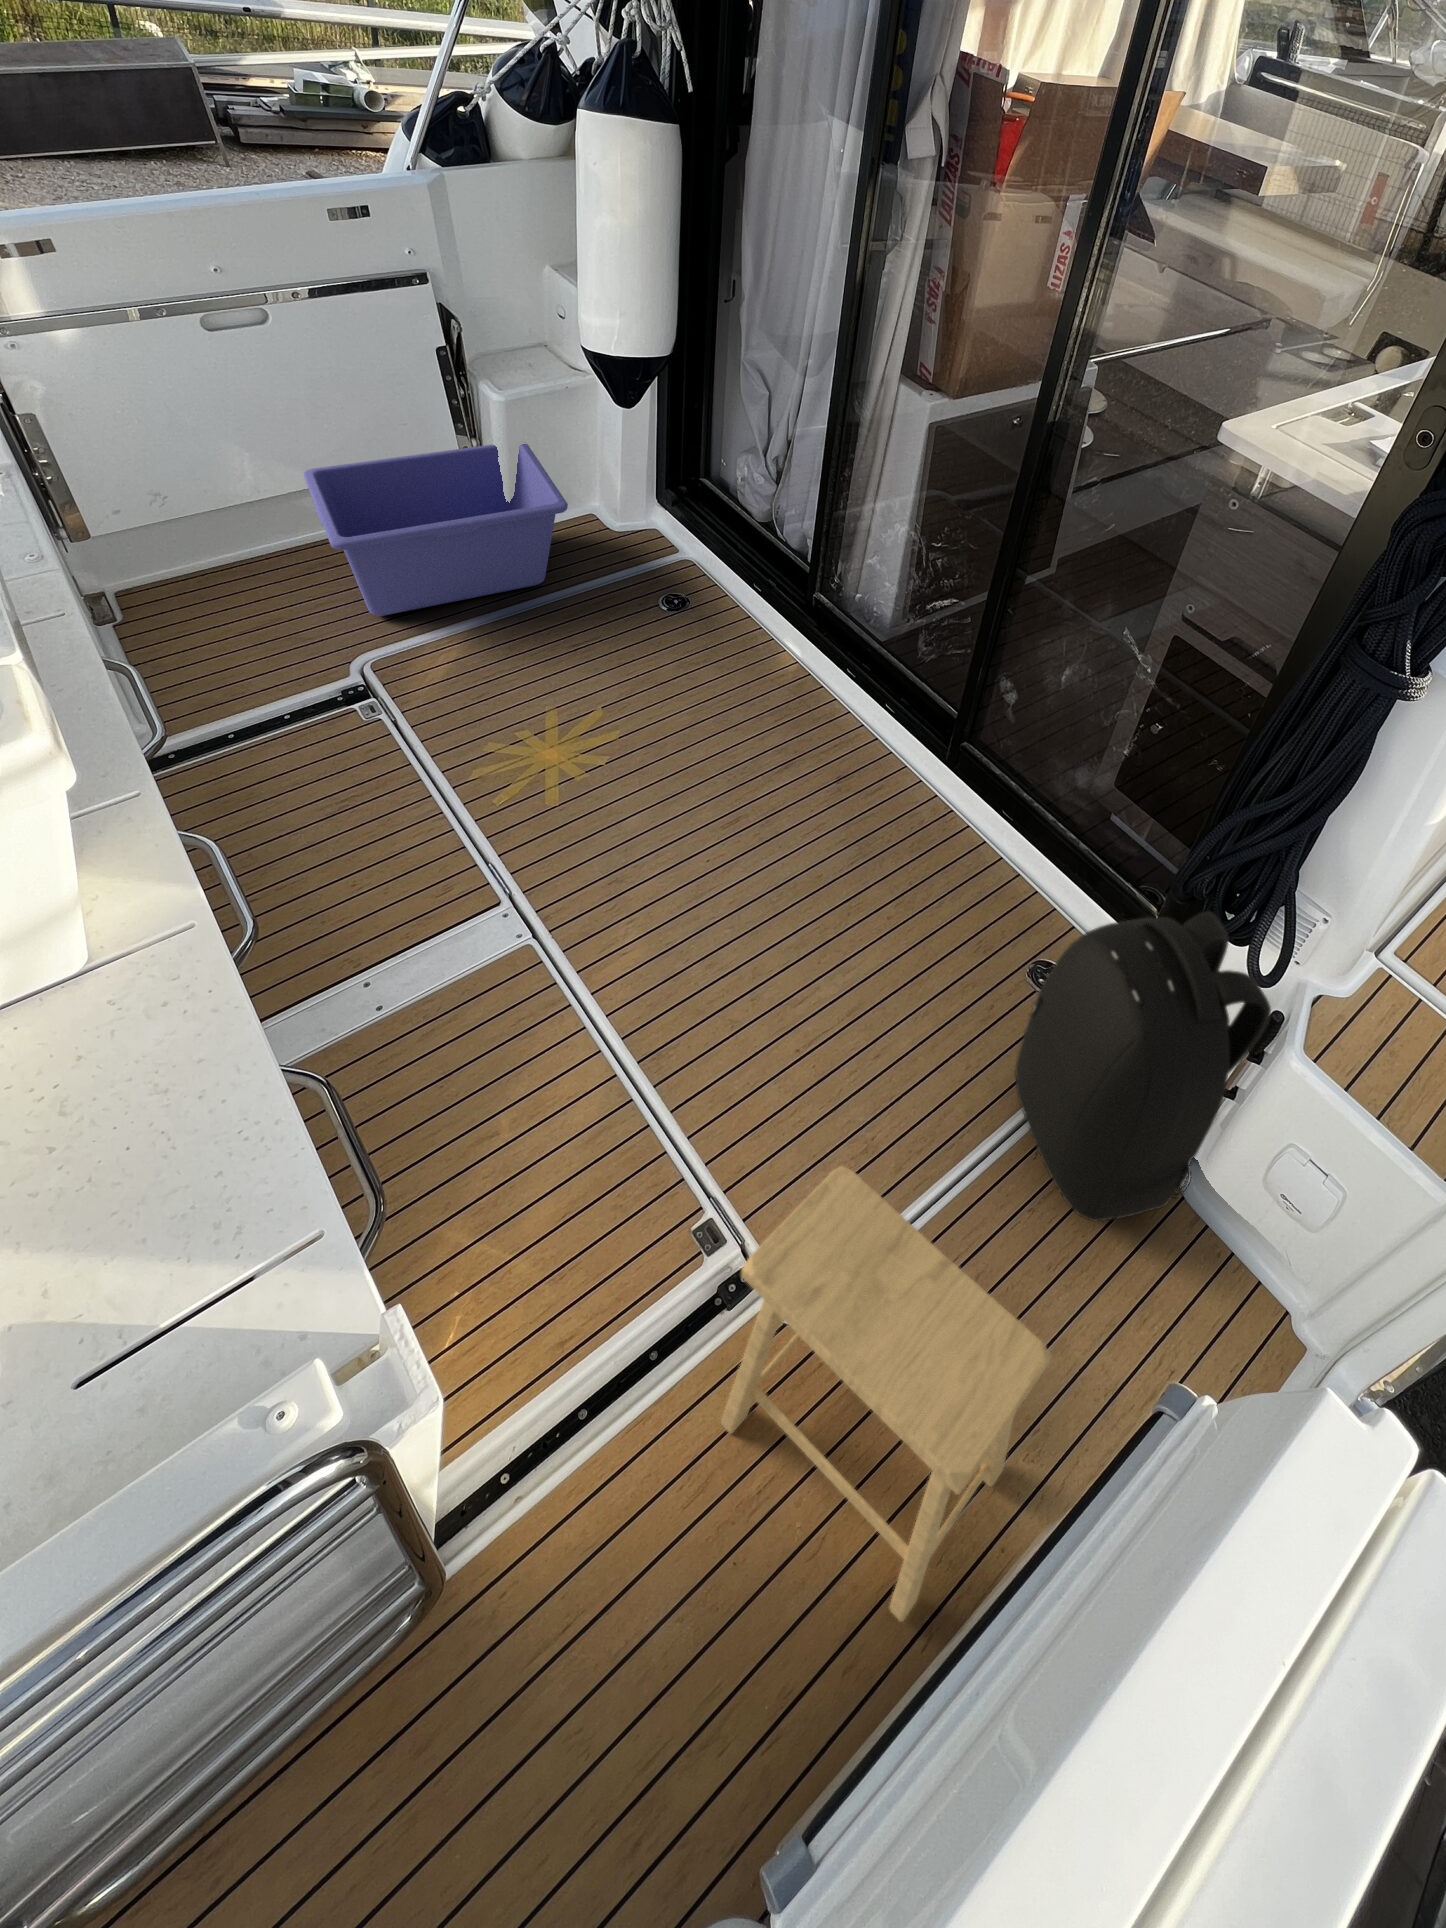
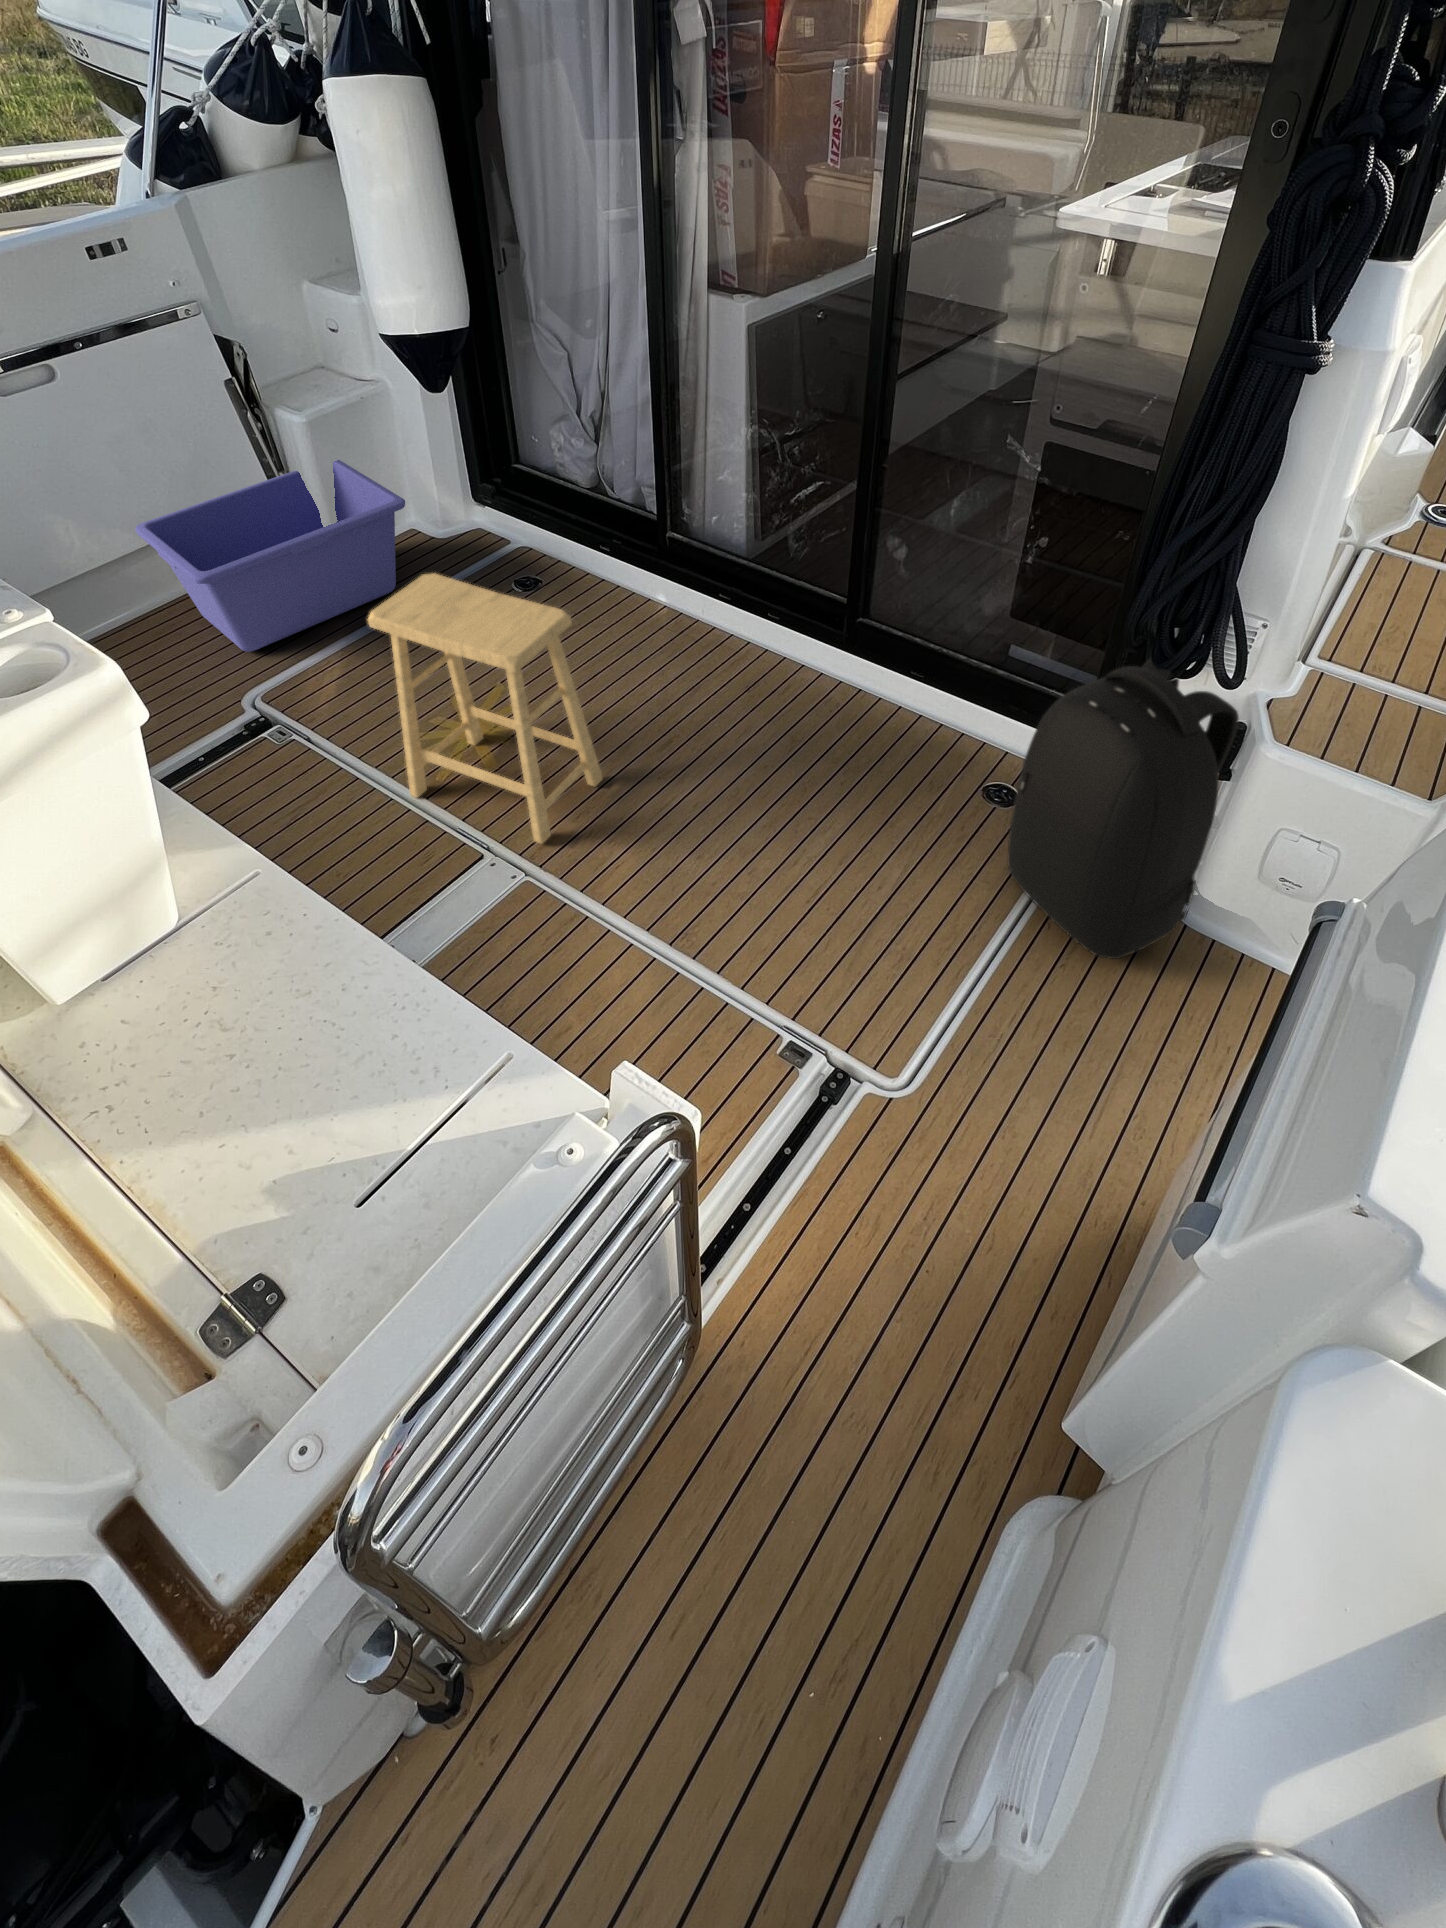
footstool: present [721,1166,1052,1621] -> present [368,573,603,844]

